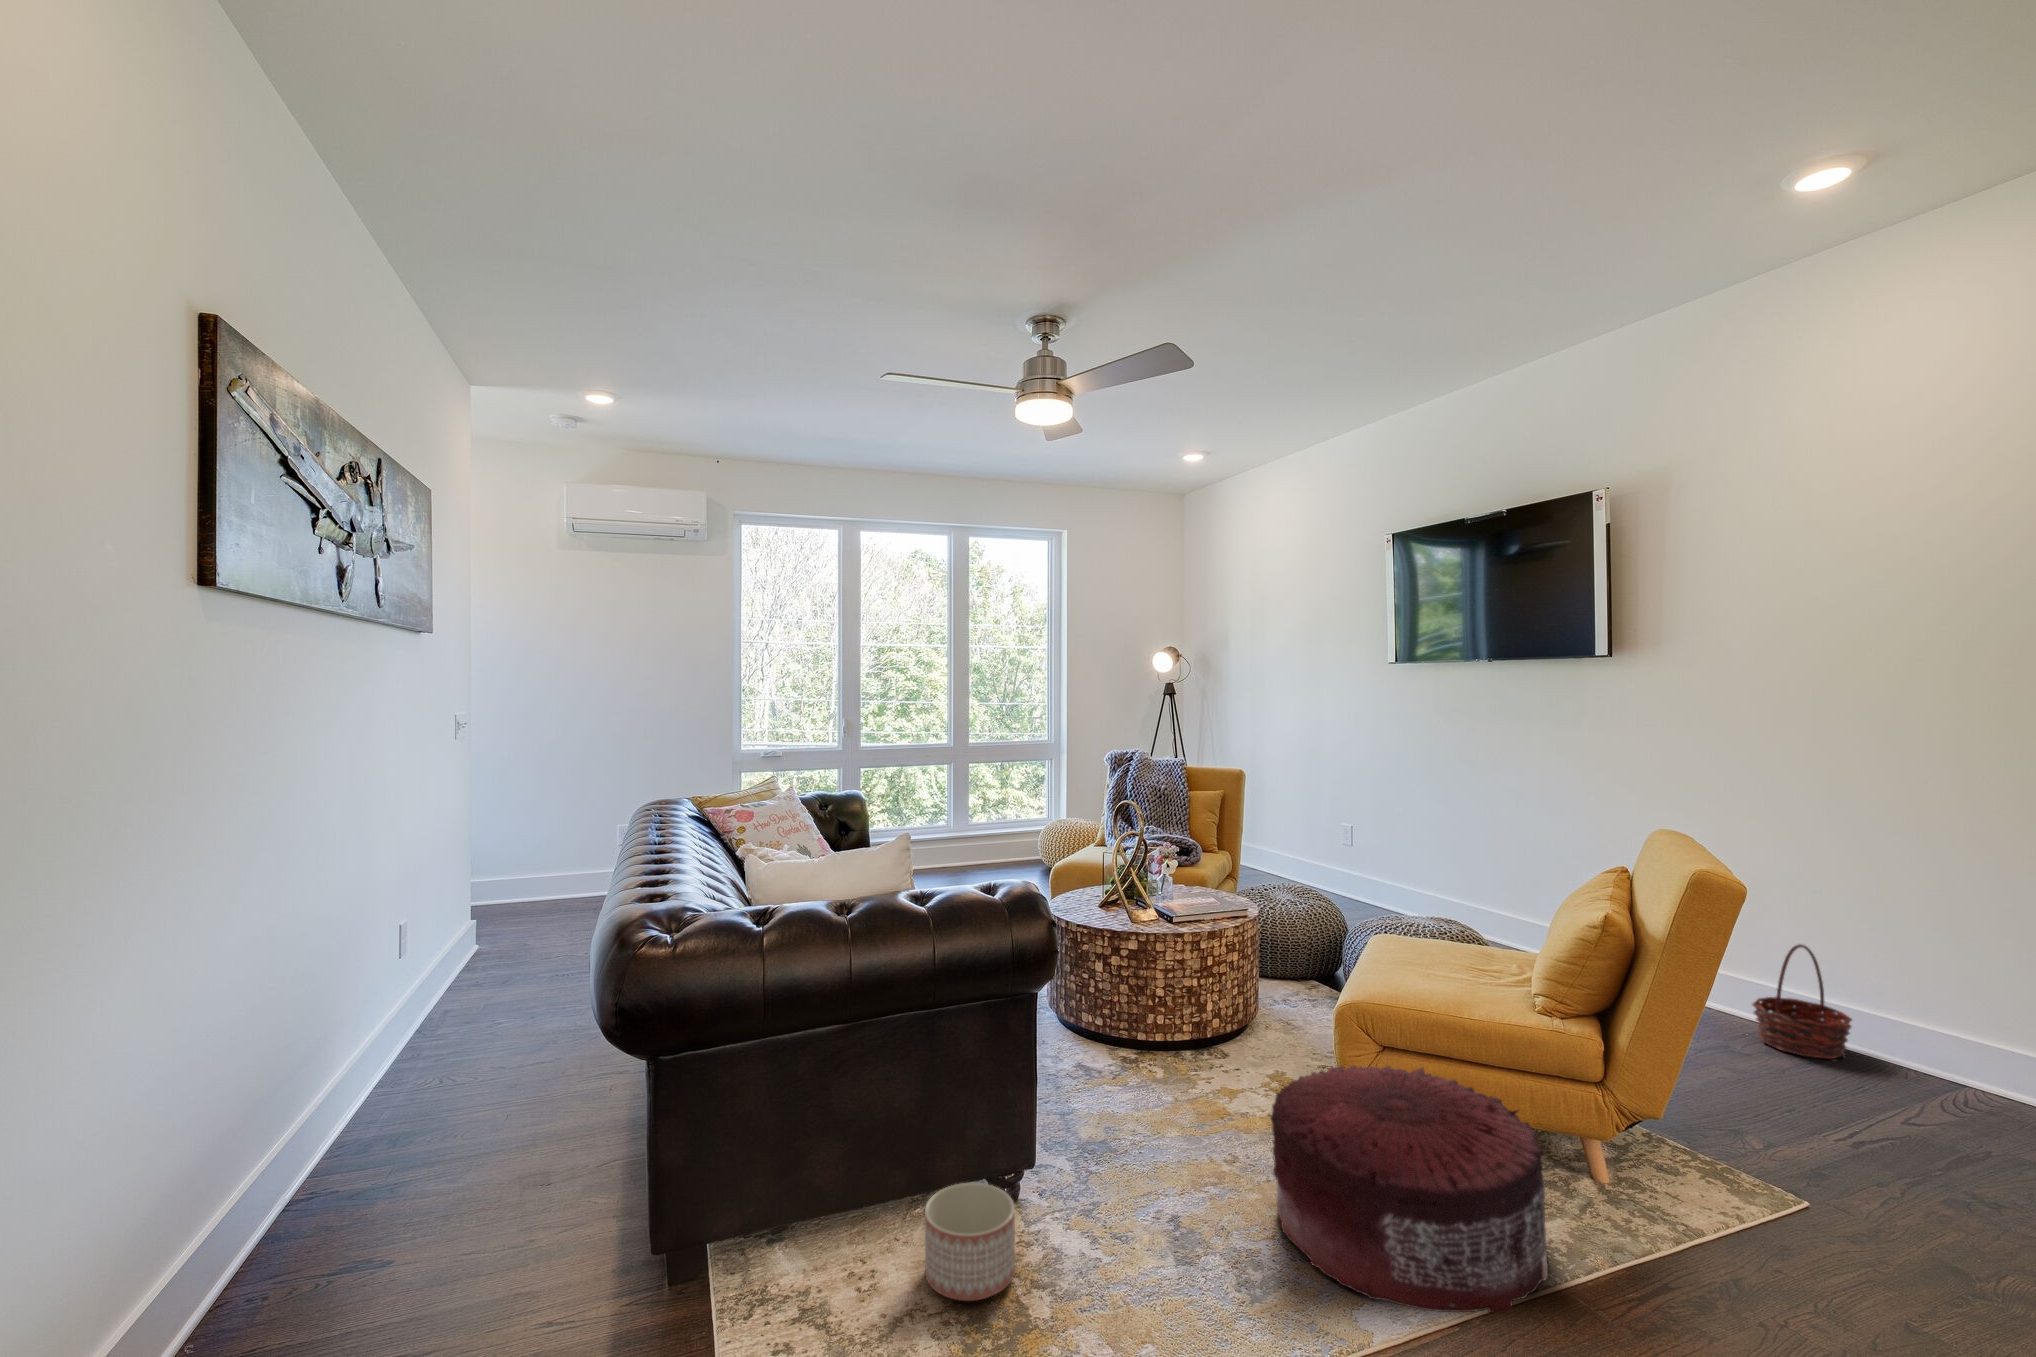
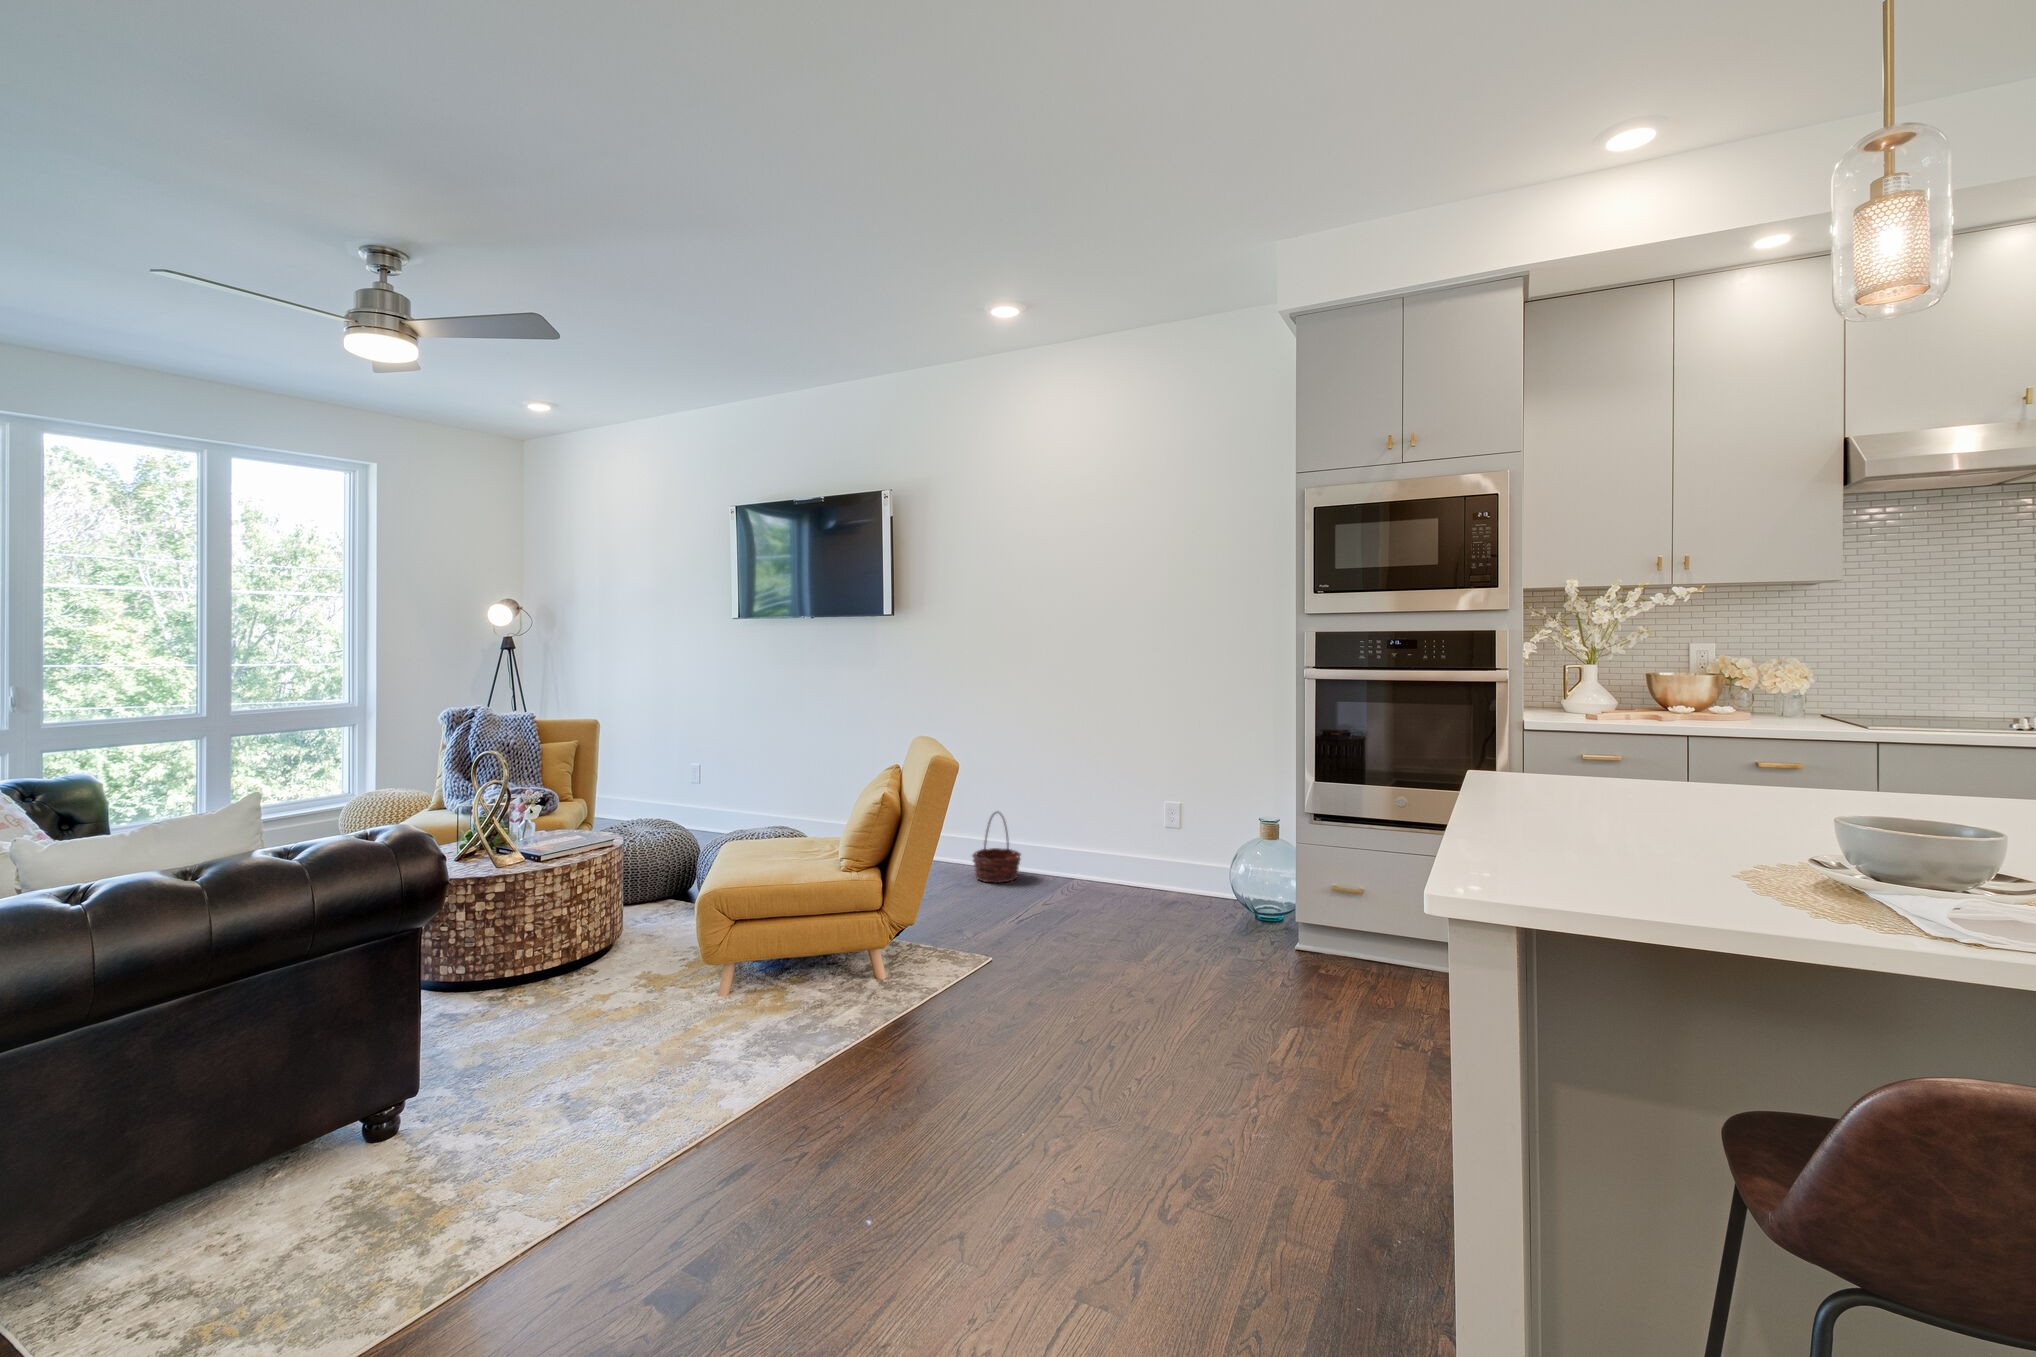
pouf: present [1271,1066,1548,1313] -> none [648,929,846,1092]
planter: present [925,1183,1015,1301] -> none [303,1113,411,1222]

